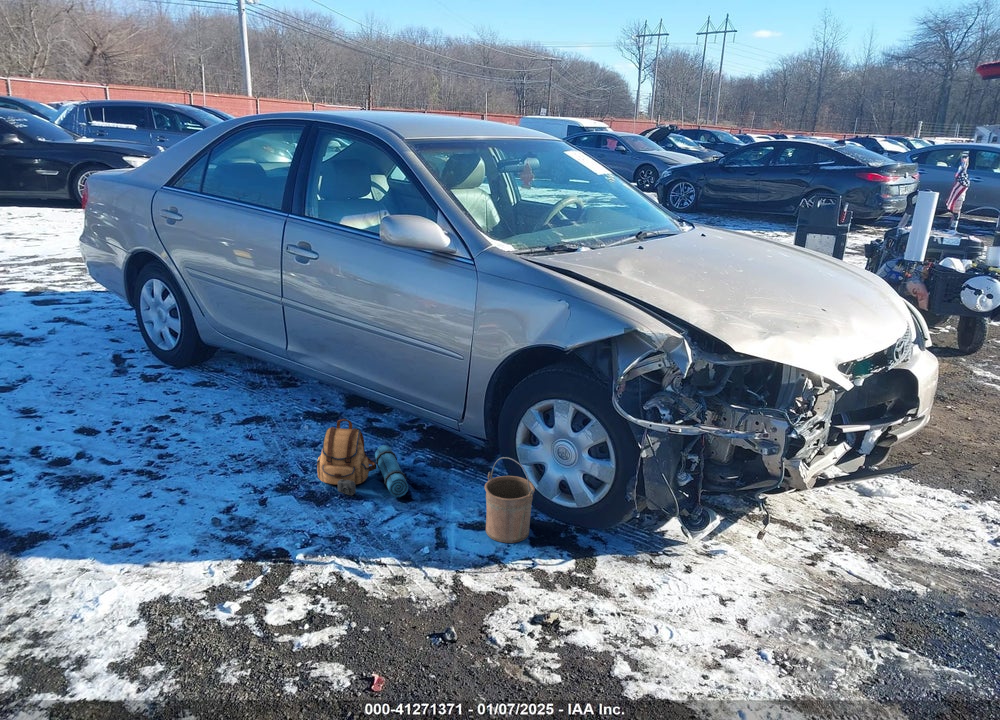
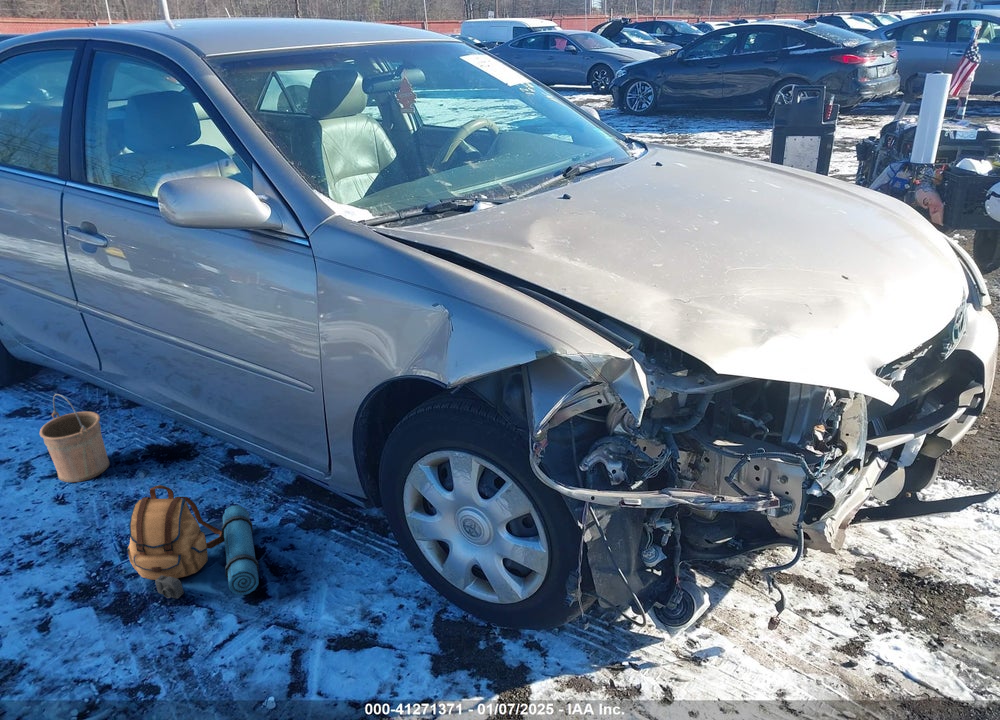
bucket: present [485,457,535,543] -> present [40,394,109,482]

